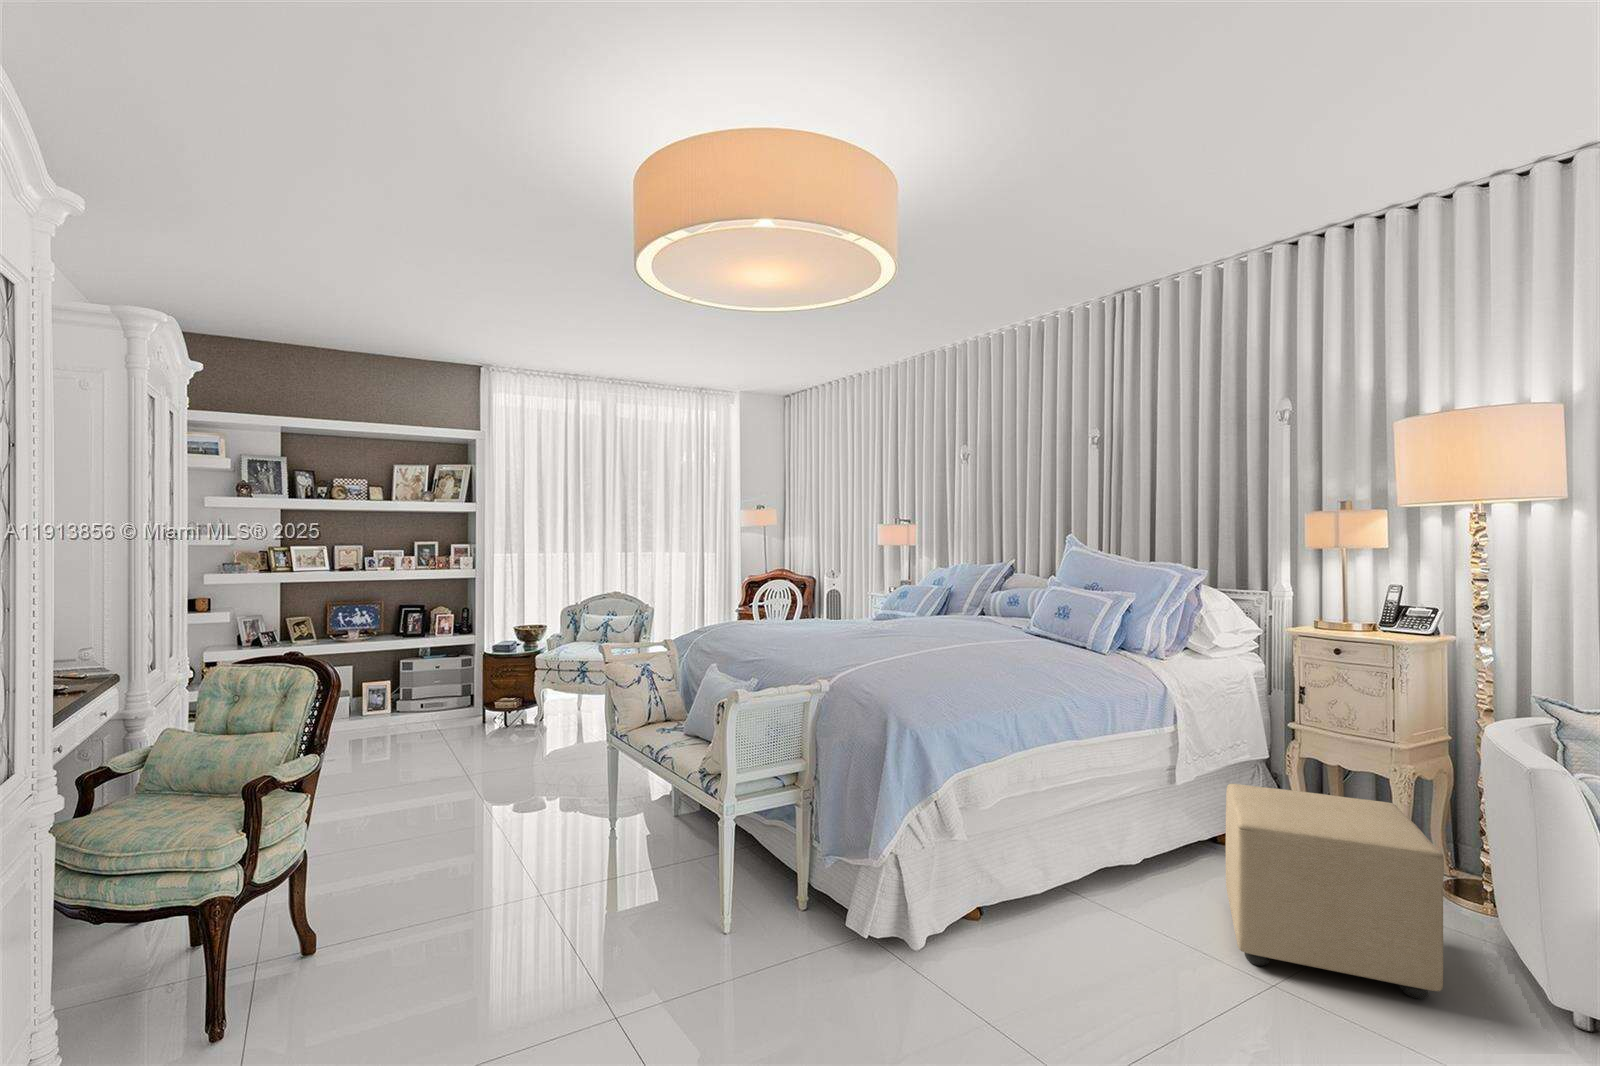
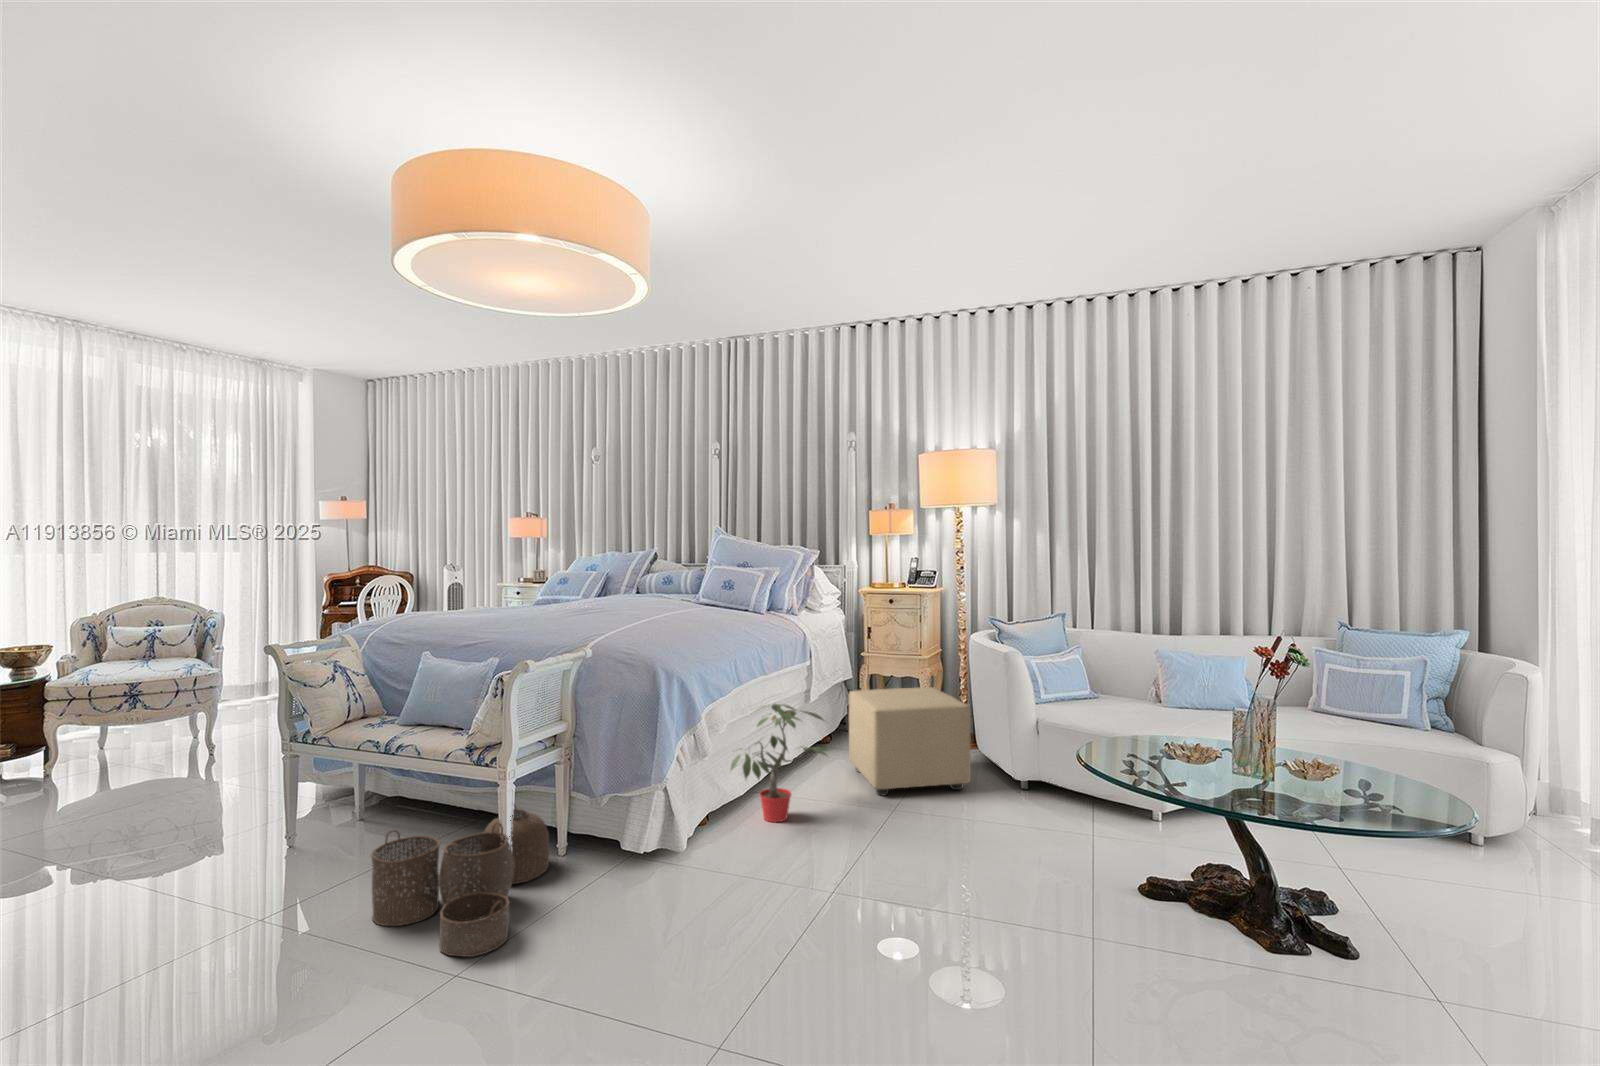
potted plant: none [969,784,1160,959] -> present [731,704,827,822]
woven basket: none [544,844,743,1019] -> present [371,805,549,957]

